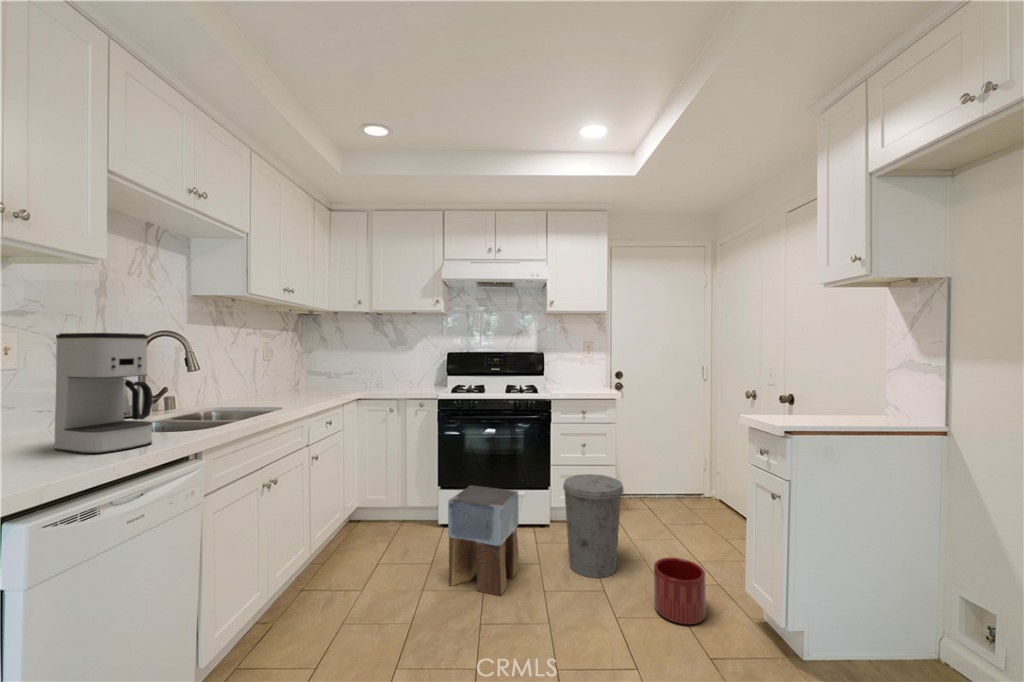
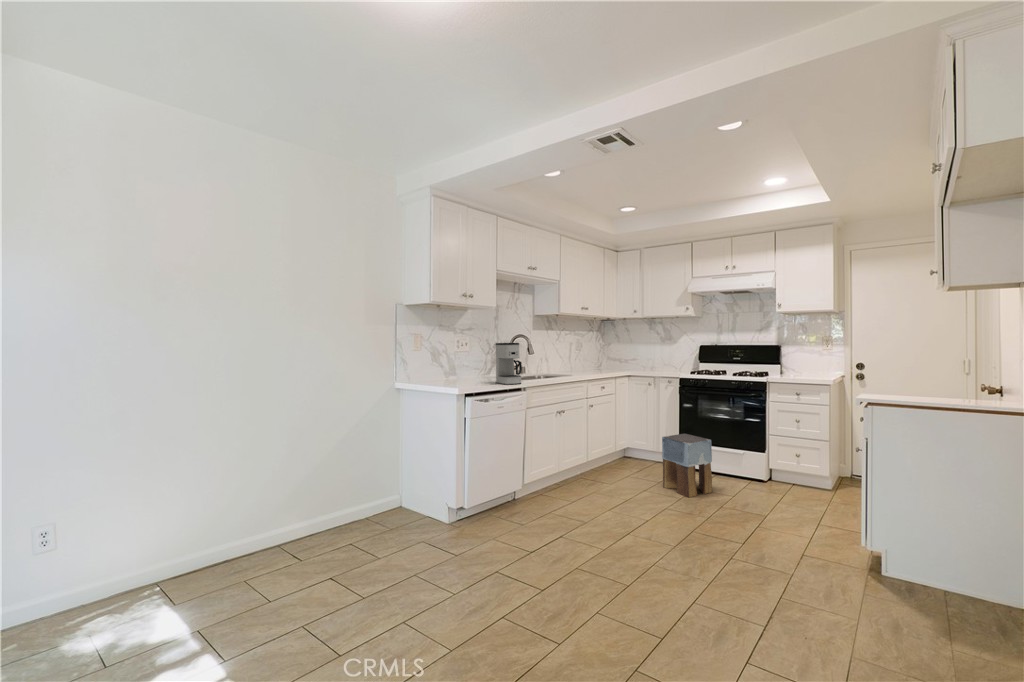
trash can: present [563,474,623,578] -> none [746,438,794,509]
planter: present [654,558,706,624] -> none [783,496,823,537]

